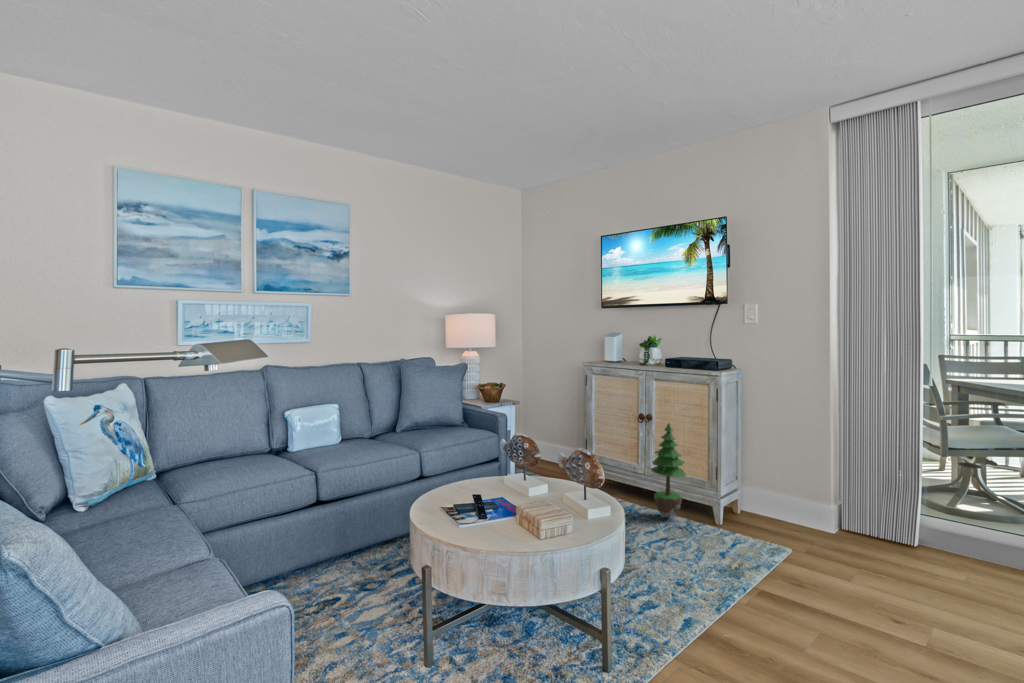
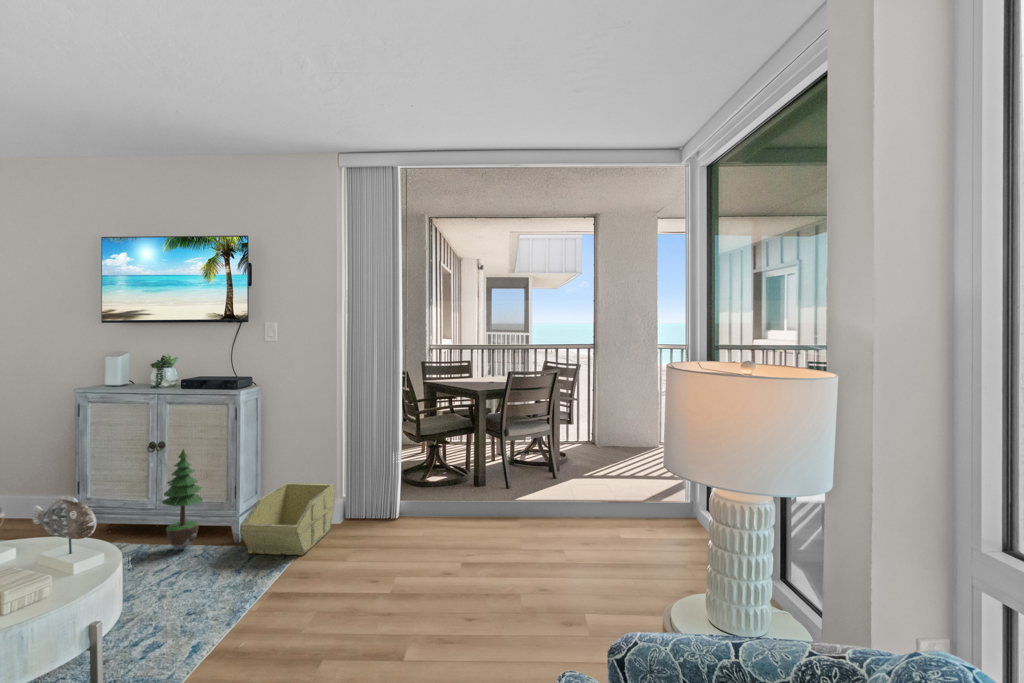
storage bin: none [722,473,826,556] -> present [240,483,335,555]

